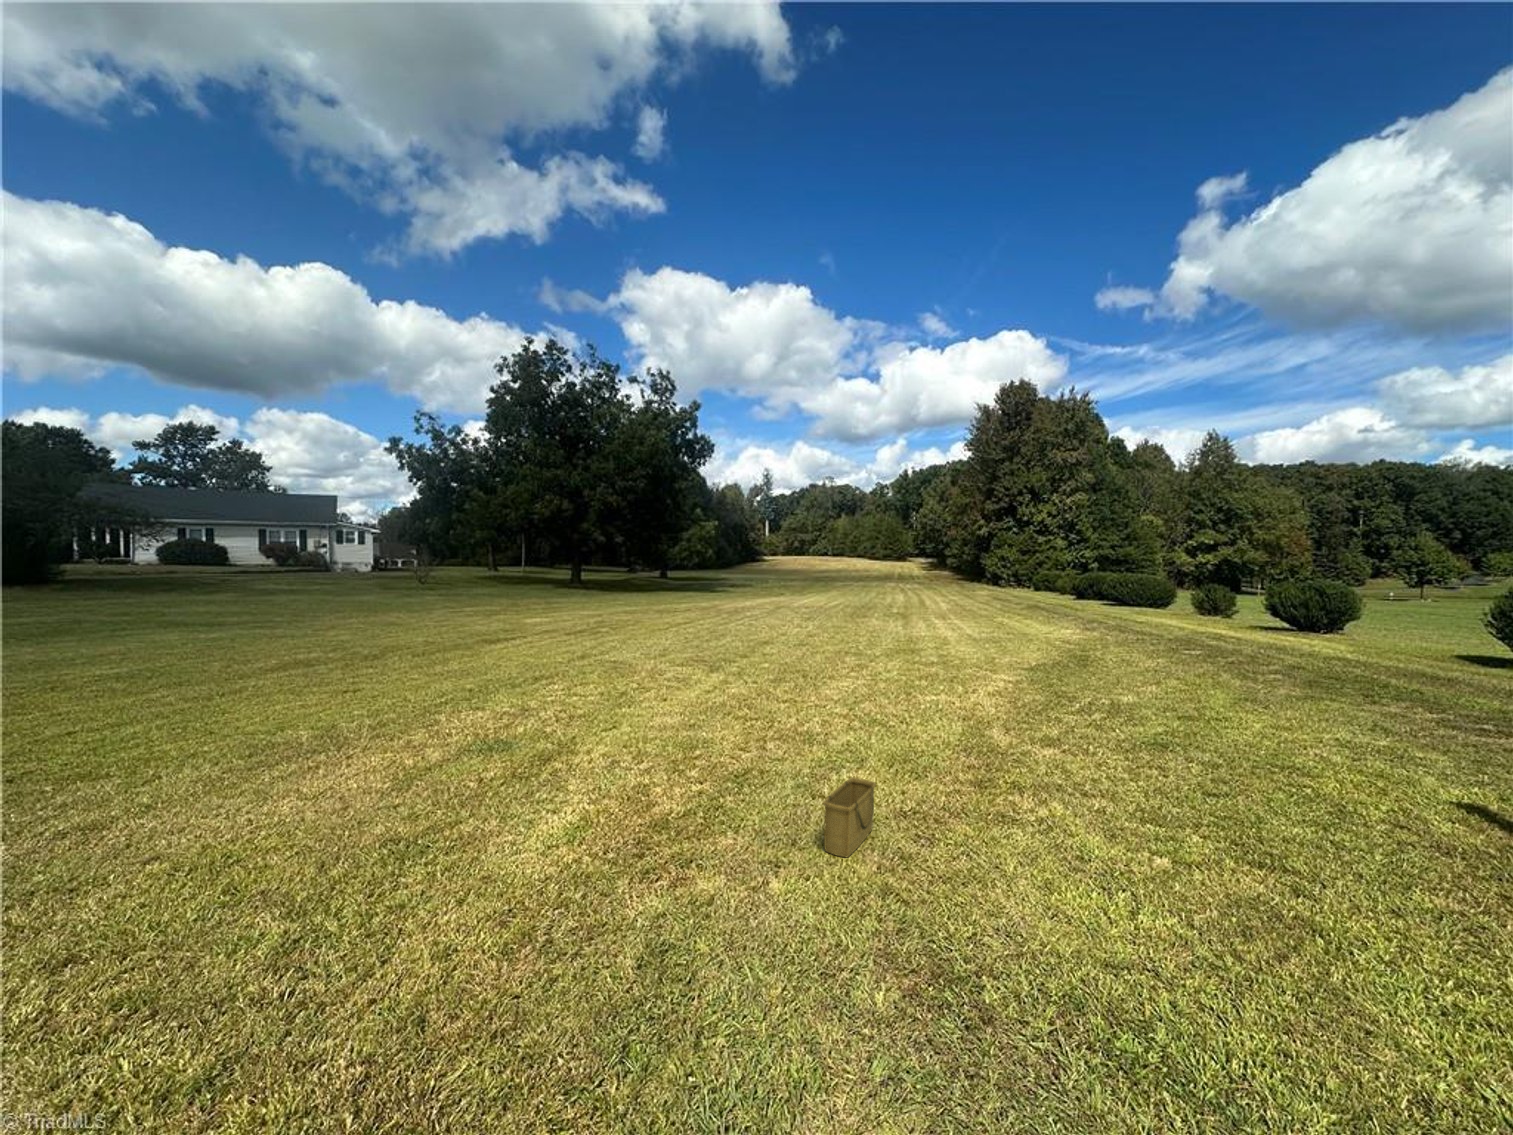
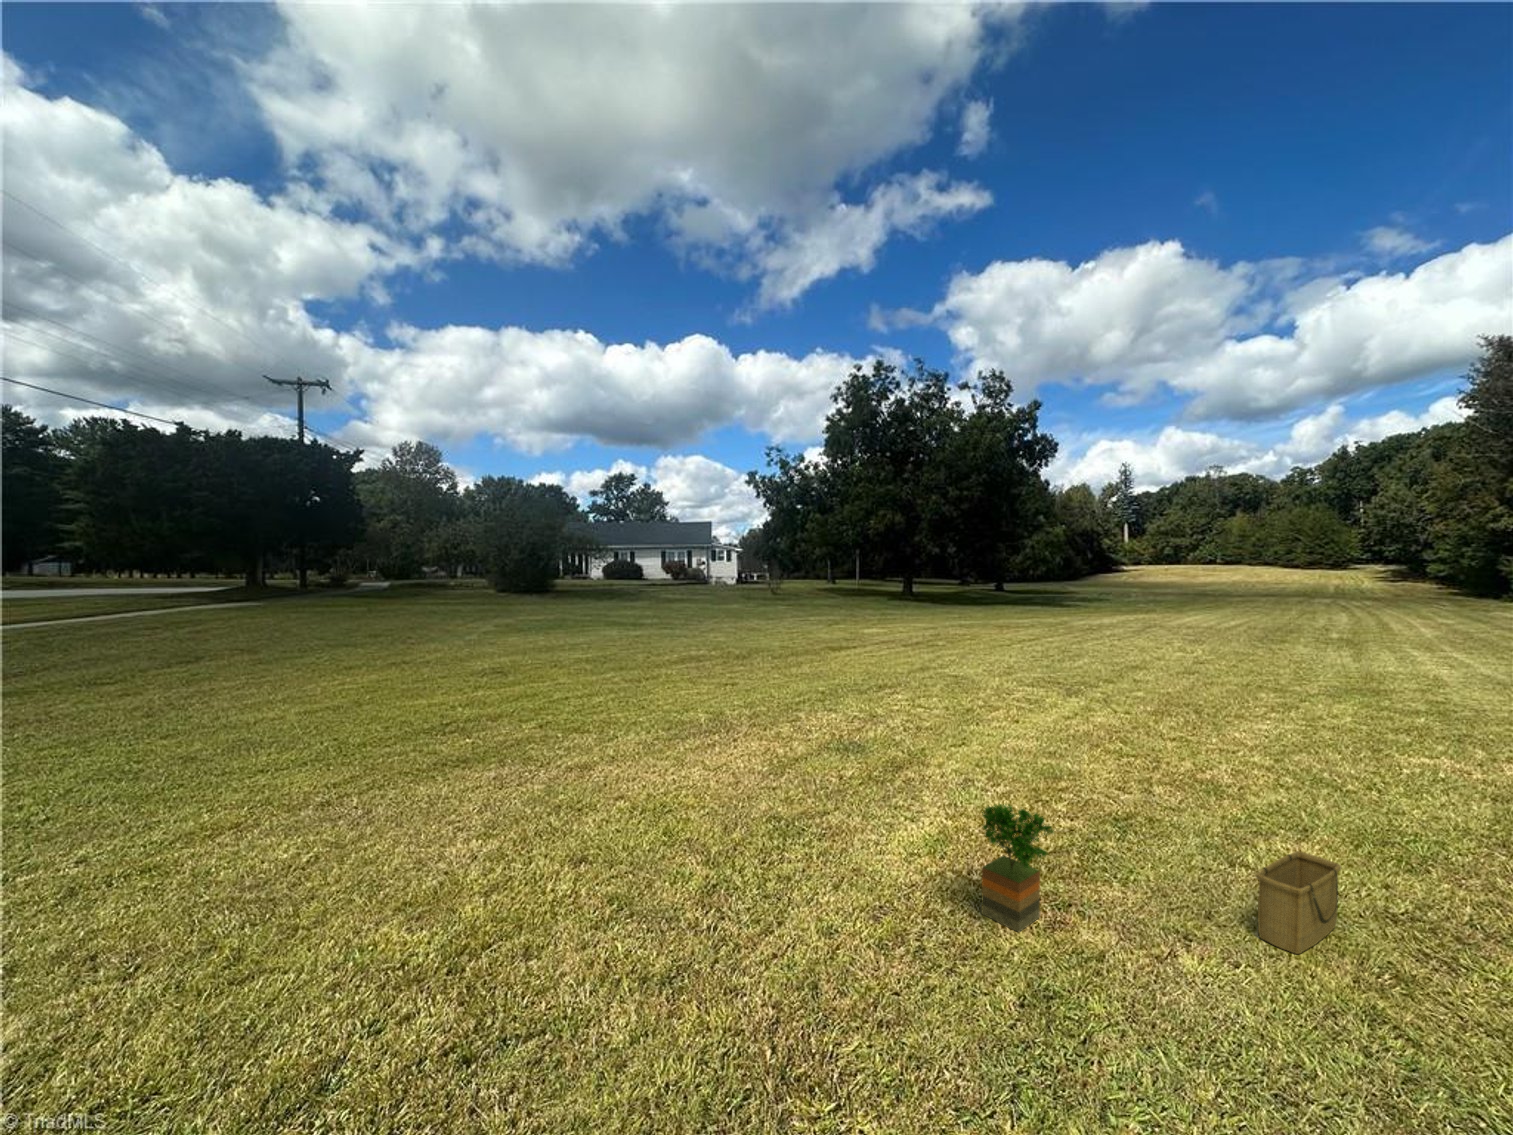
potted tree: none [610,779,677,898] -> present [981,804,1054,932]

